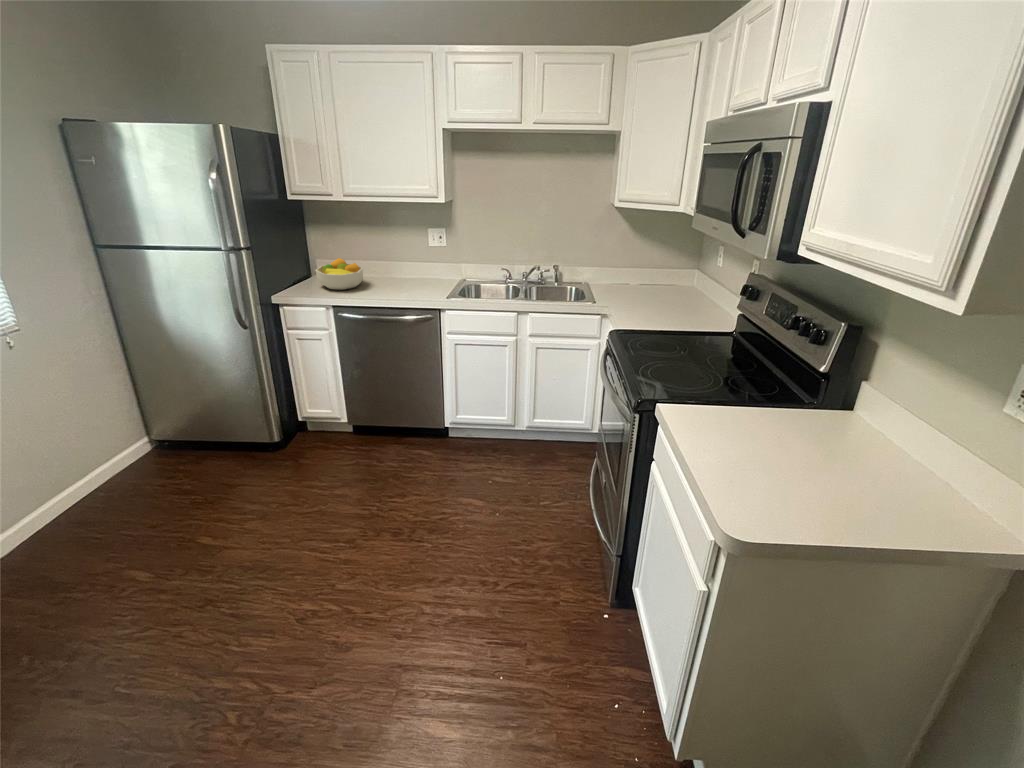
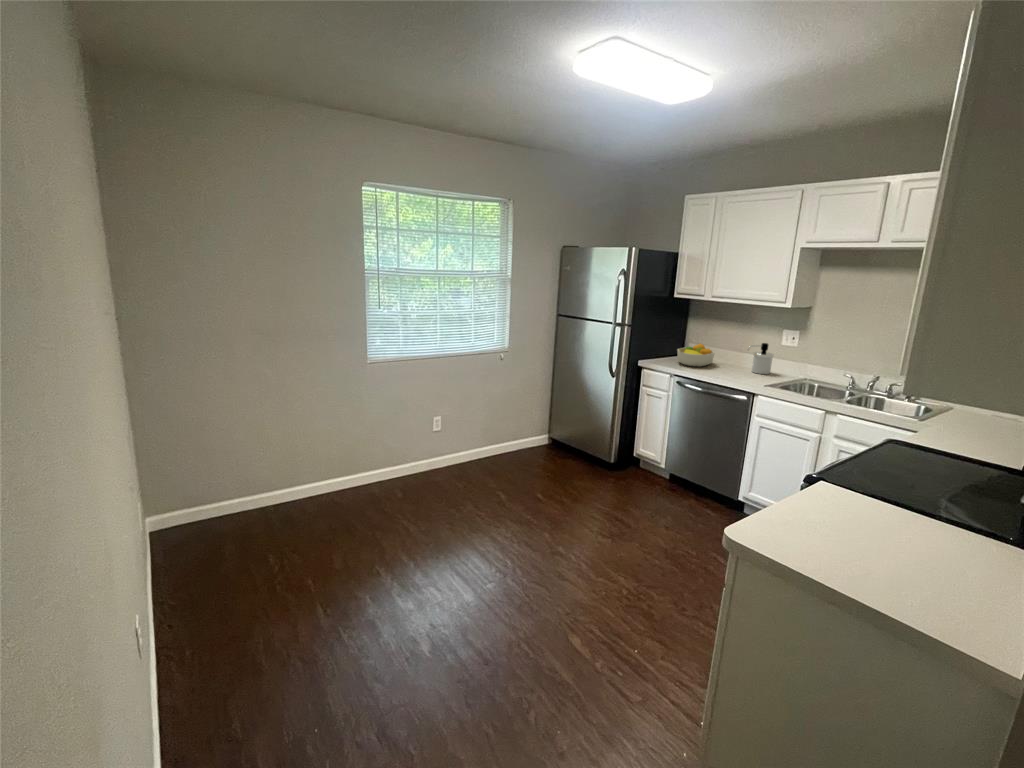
soap dispenser: none [404,247,429,283] -> present [748,343,774,374]

